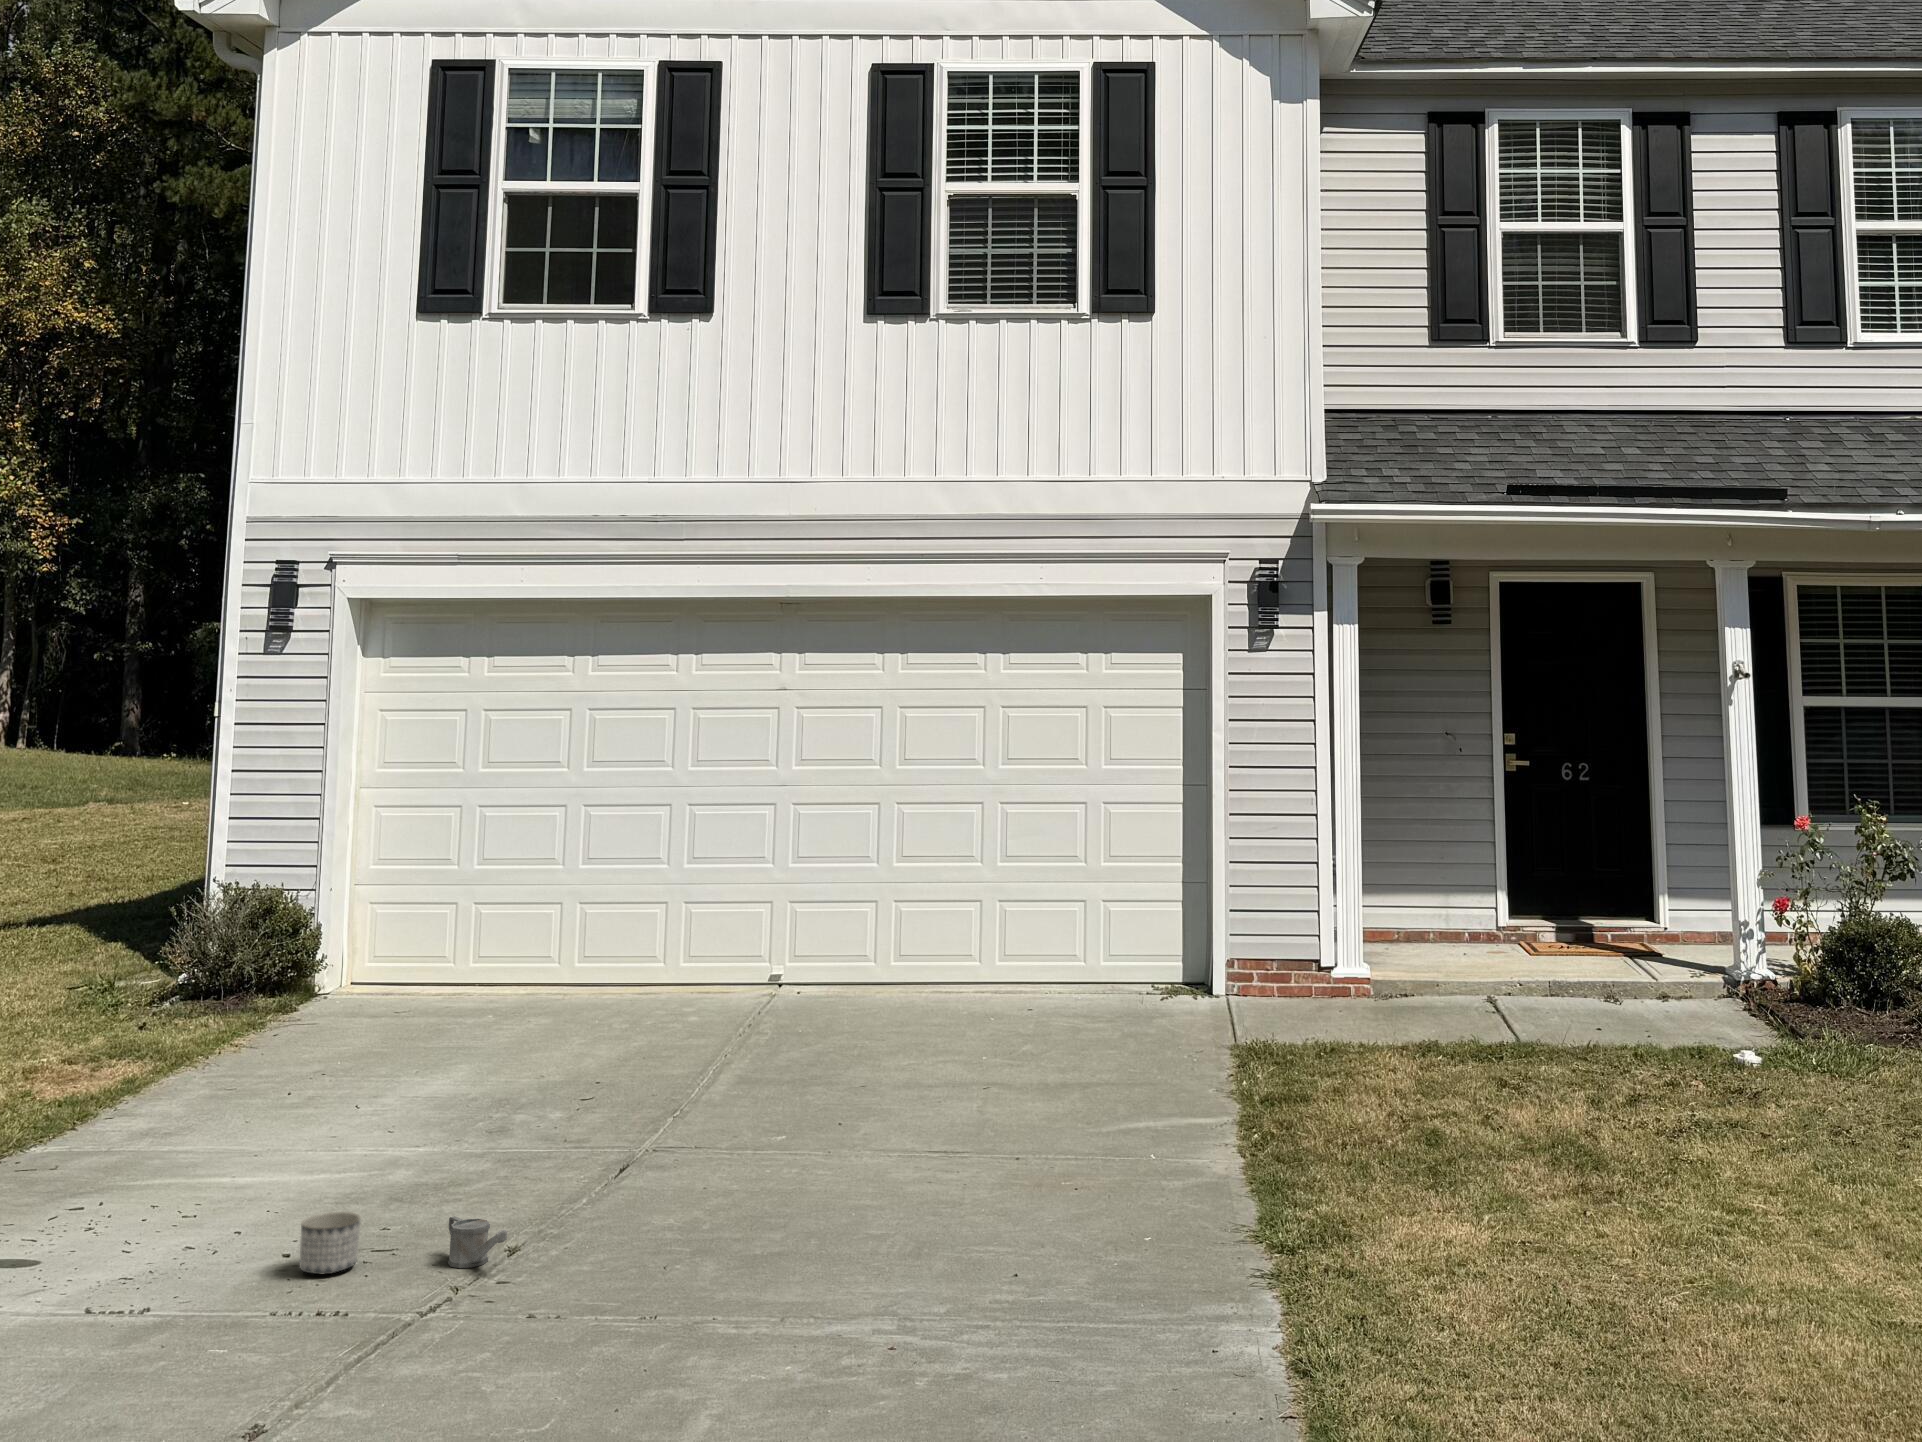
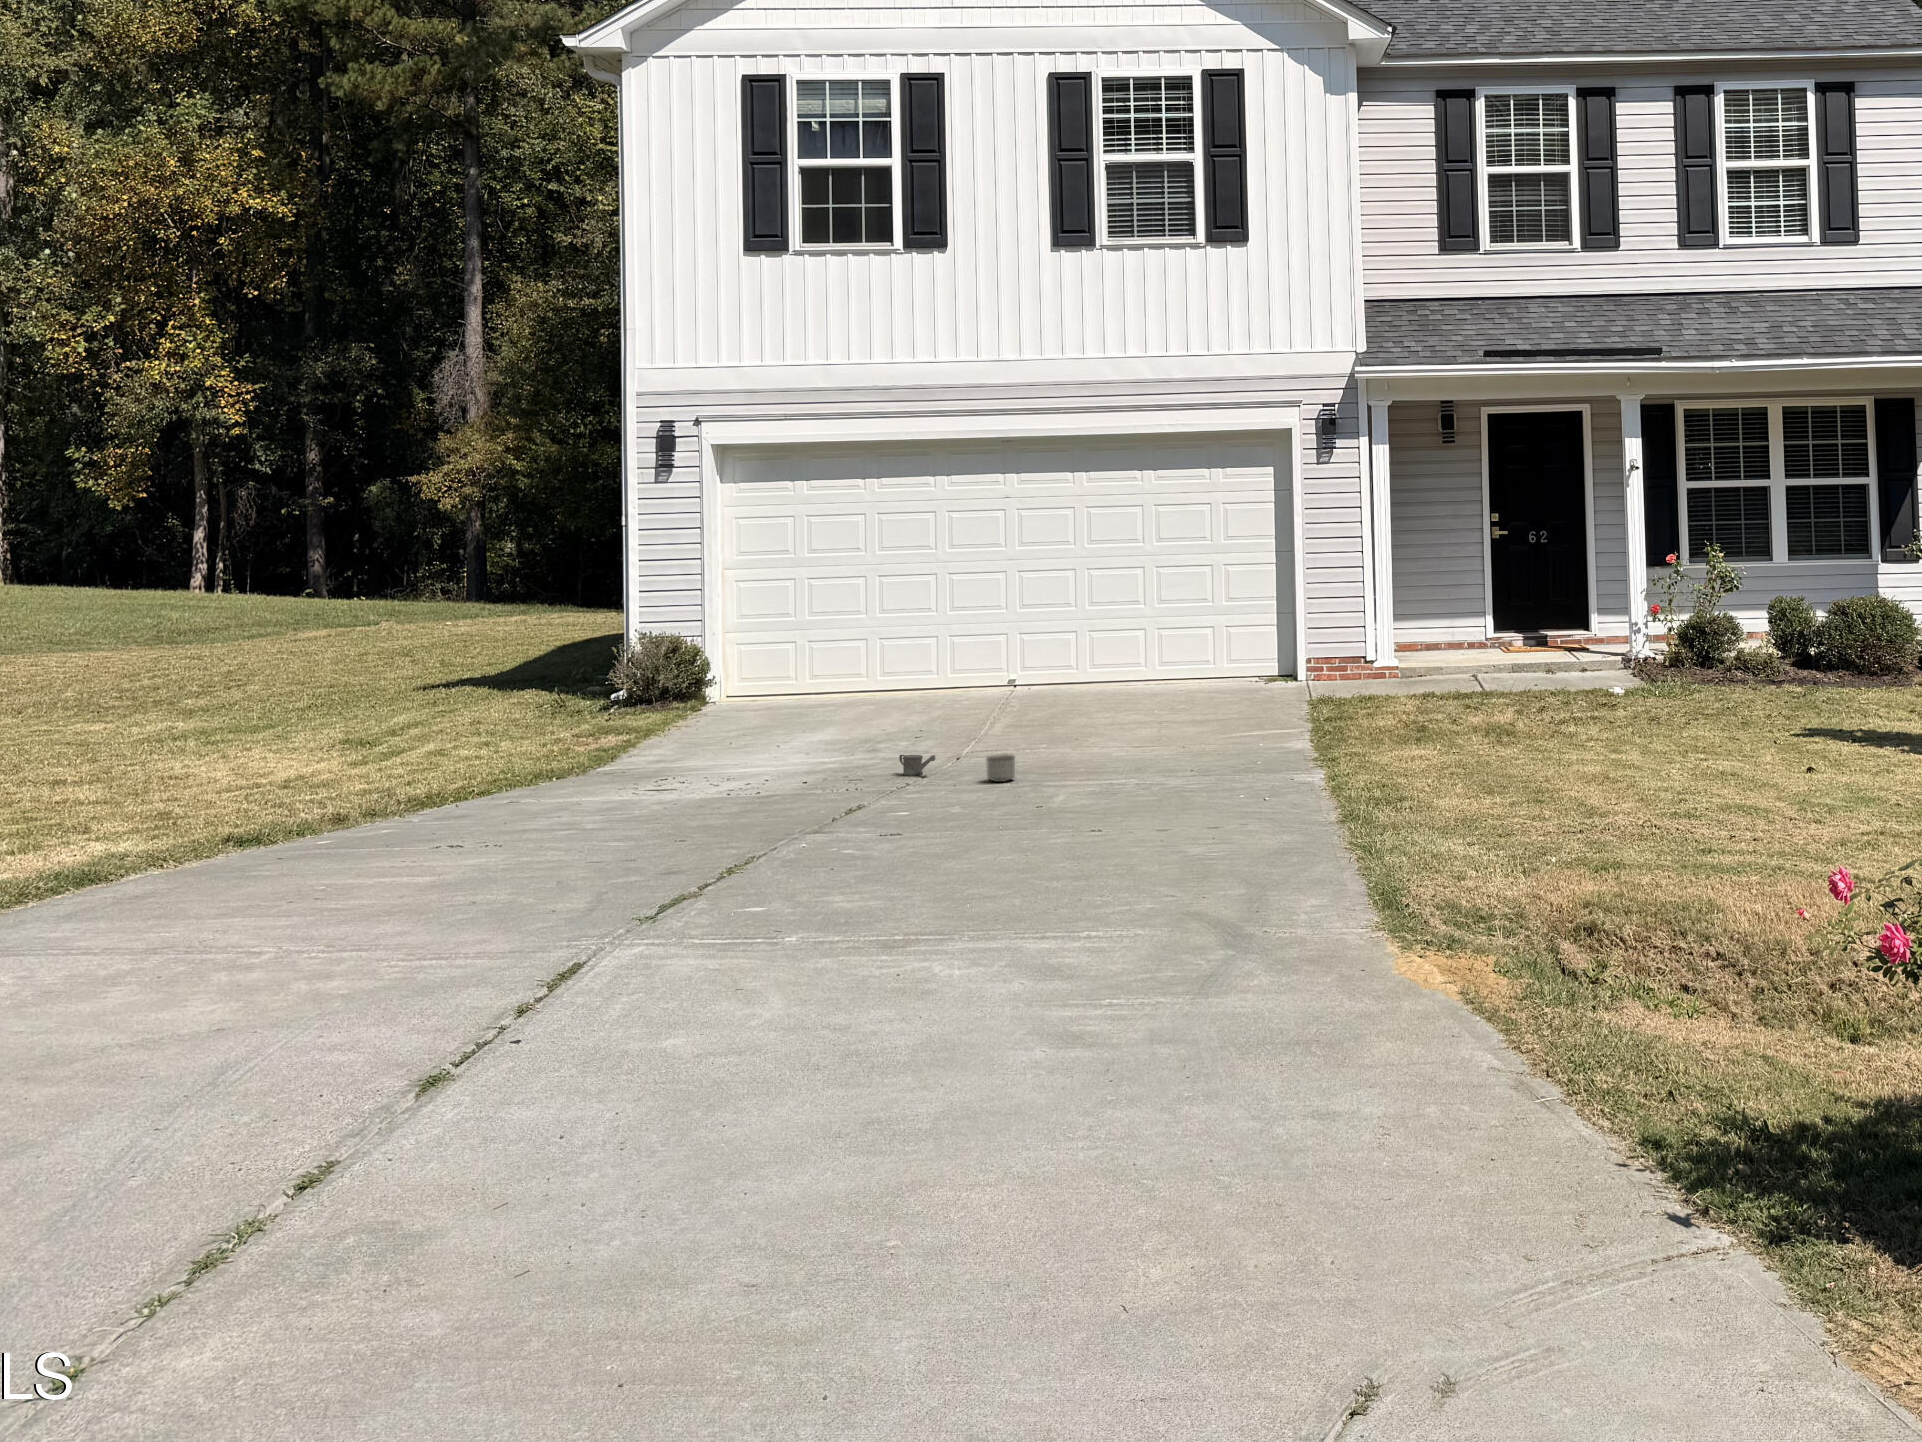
planter: present [299,1212,361,1274] -> present [987,754,1015,782]

